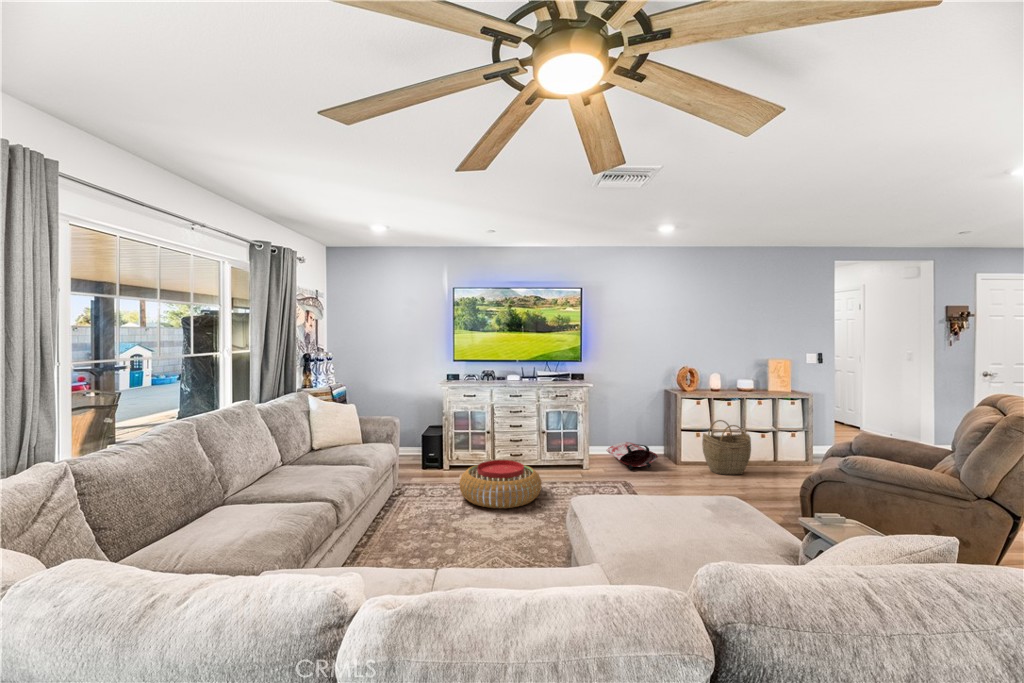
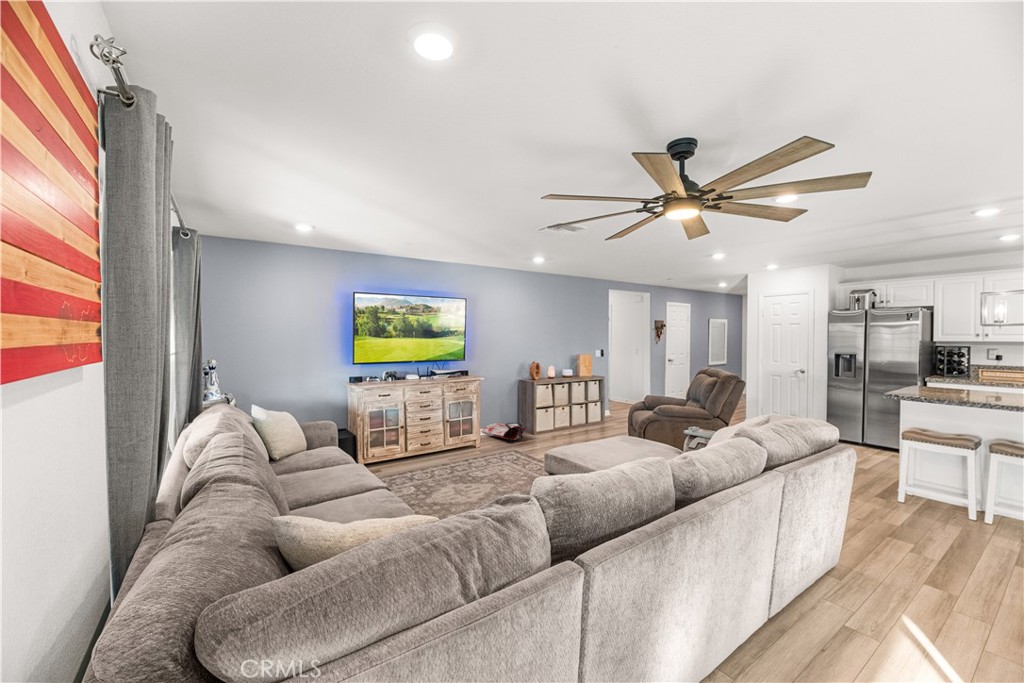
woven basket: present [702,420,751,475] -> none [551,399,581,436]
pouf: present [459,460,542,508] -> none [408,447,477,486]

